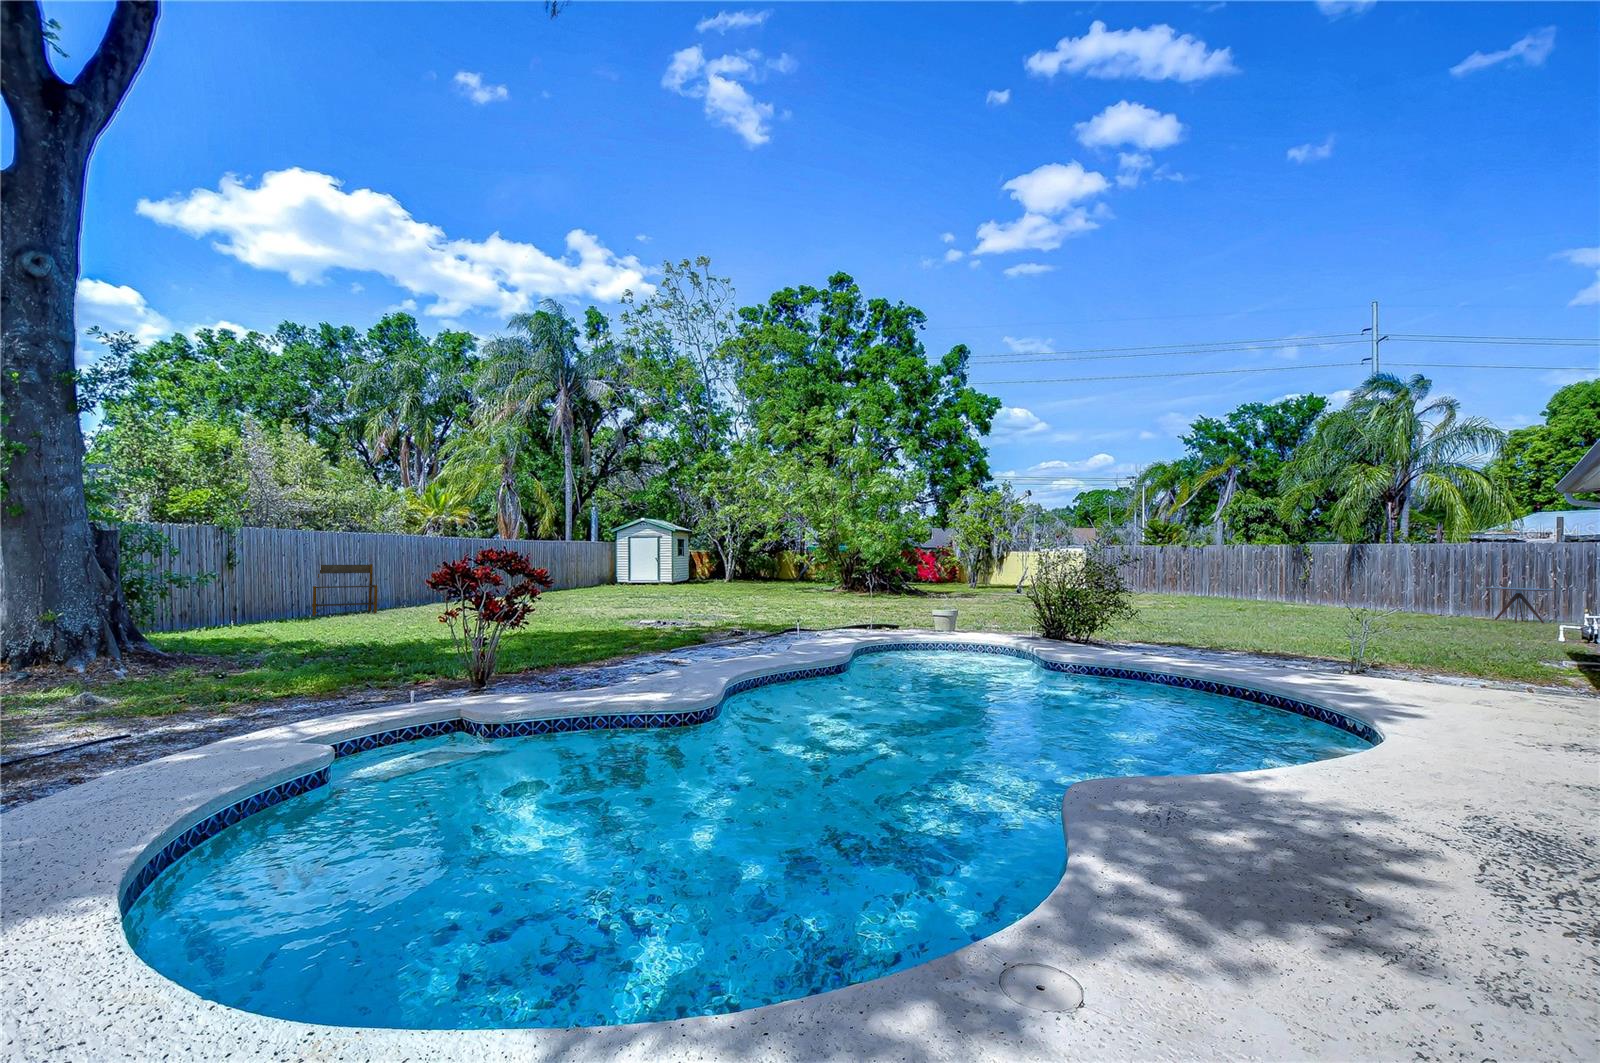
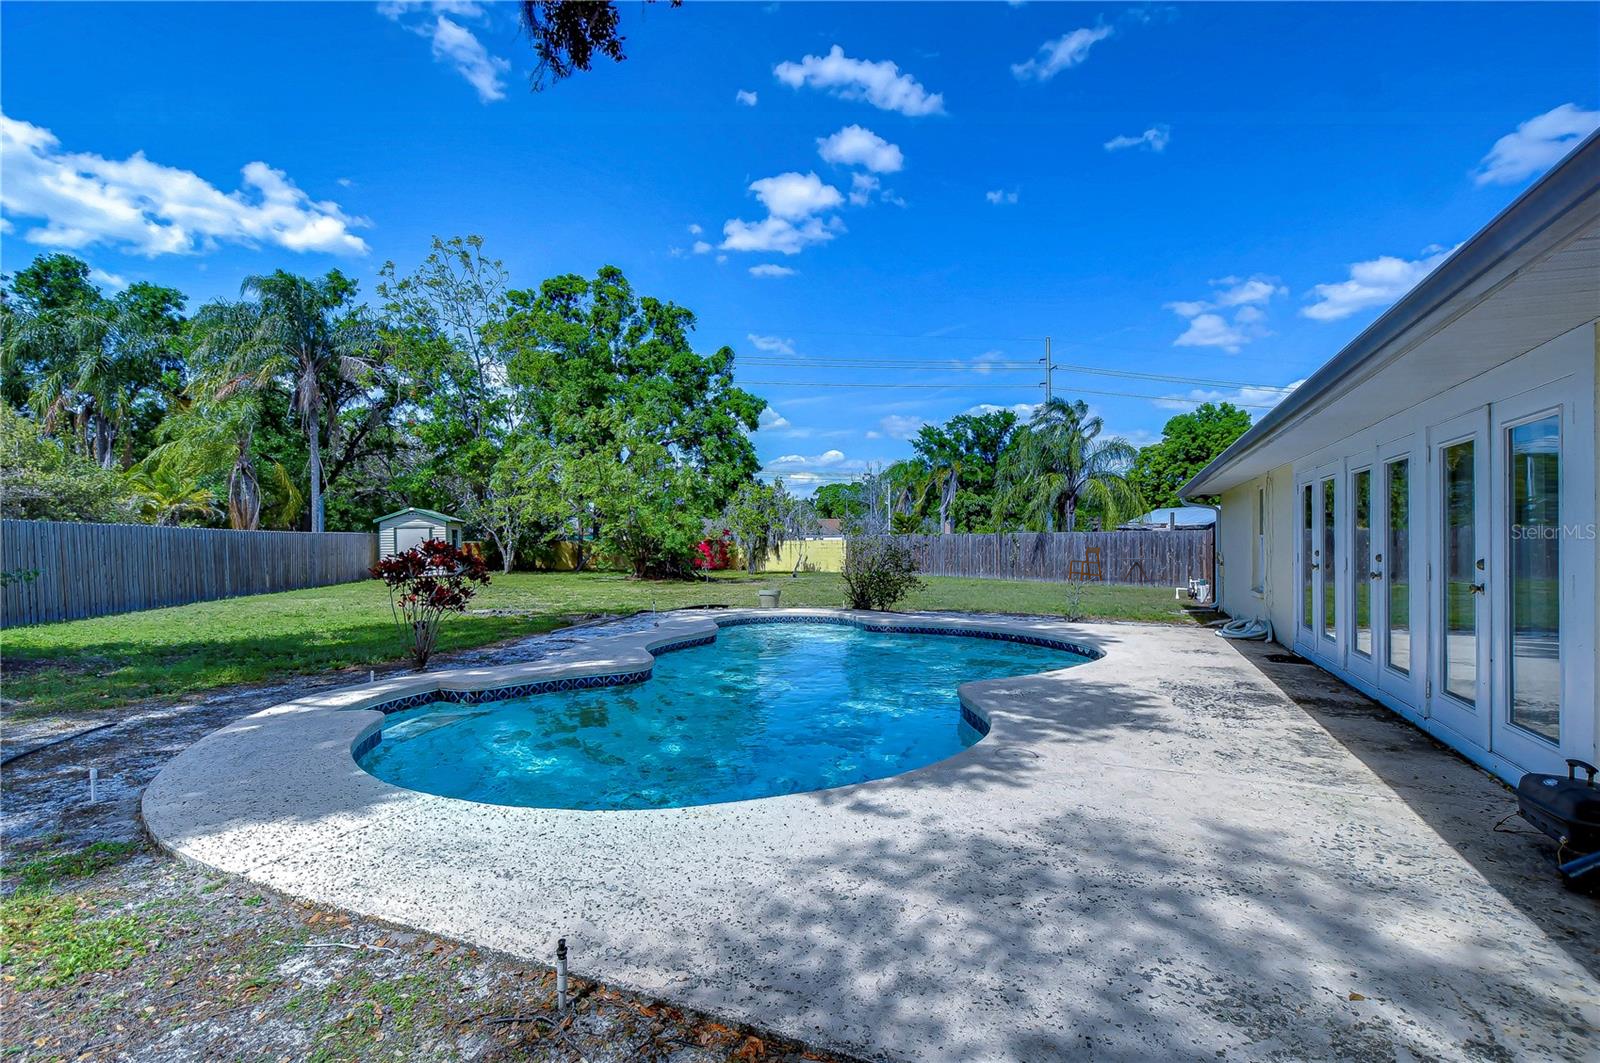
bench: present [312,564,377,616] -> present [1069,547,1102,581]

